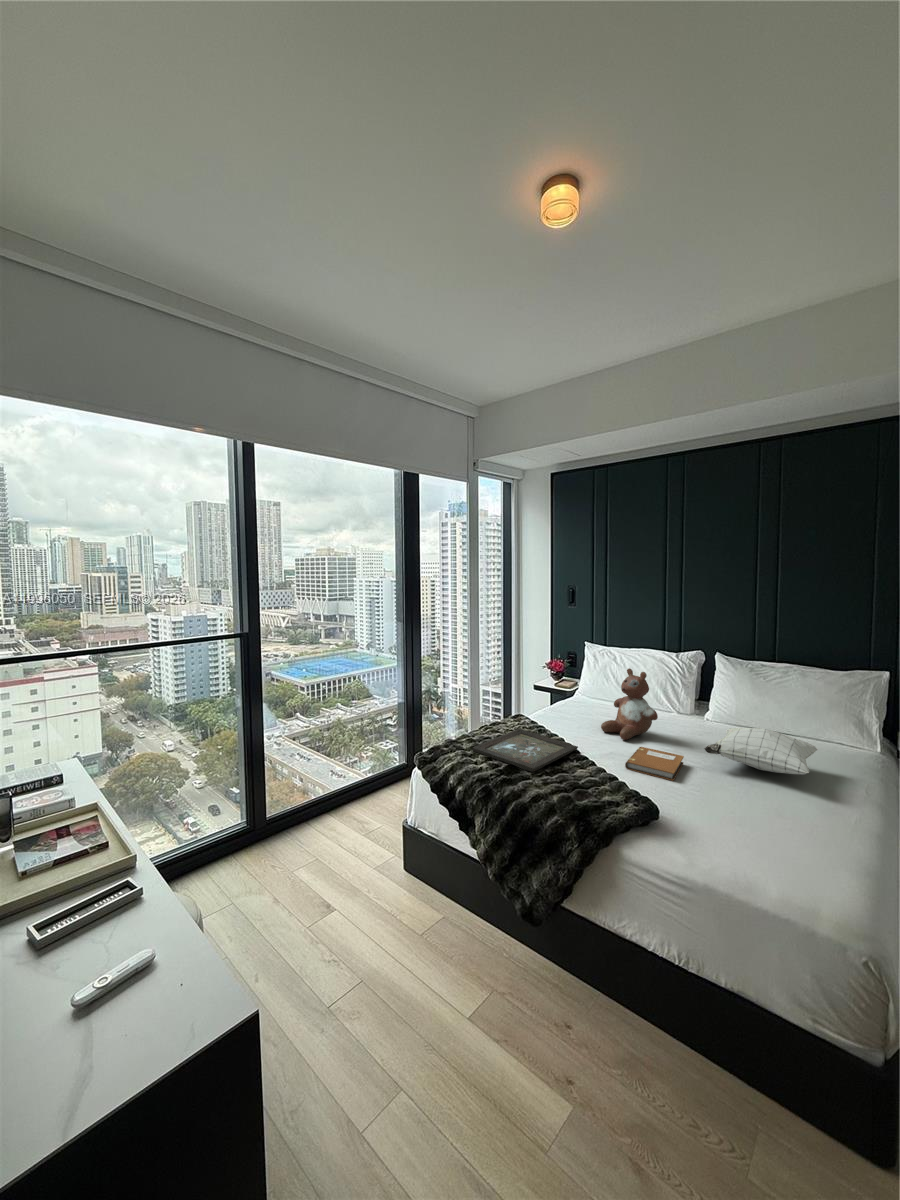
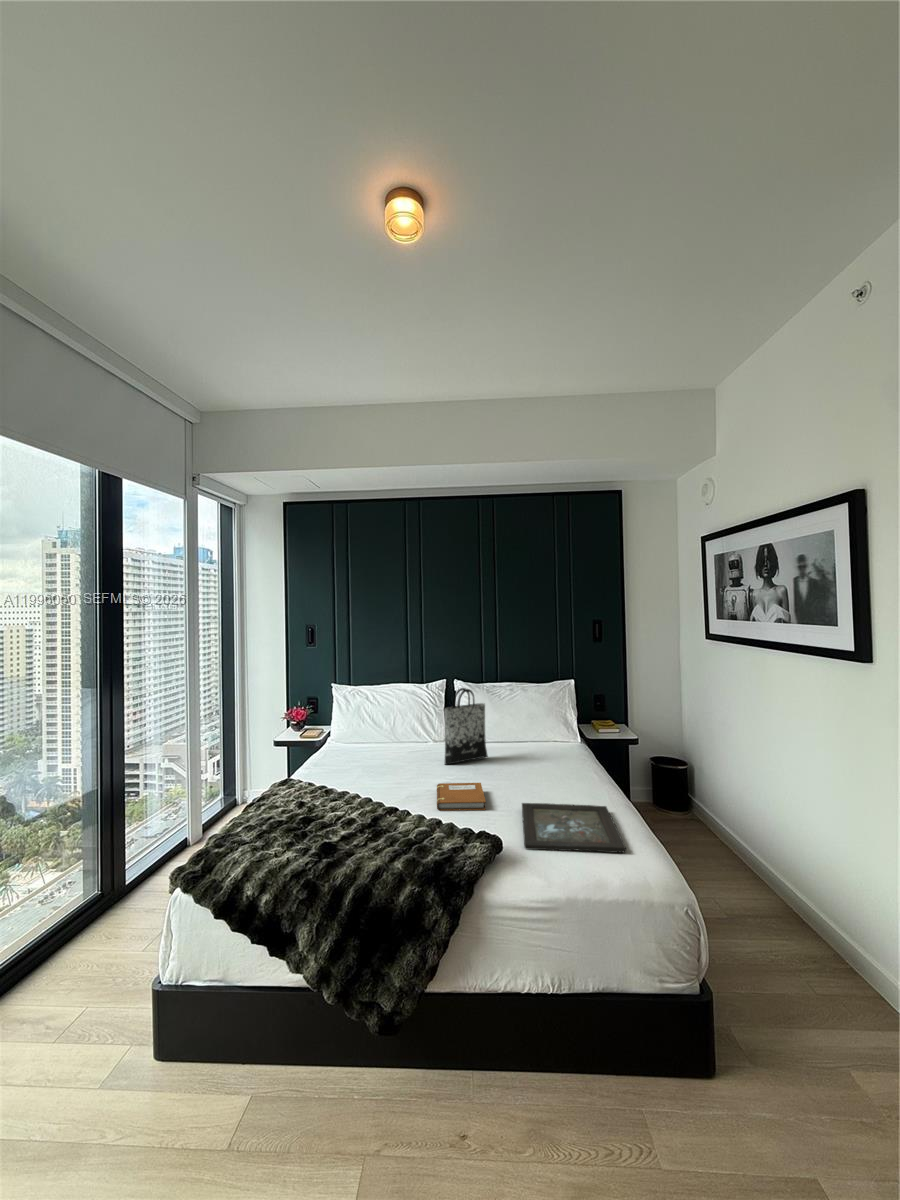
tote bag: none [667,663,720,736] -> present [444,688,488,765]
stuffed bear: present [601,668,658,740] -> none [386,703,442,781]
pillow: present [704,728,818,774] -> none [497,740,583,778]
tray: present [473,729,578,772] -> present [522,803,626,853]

